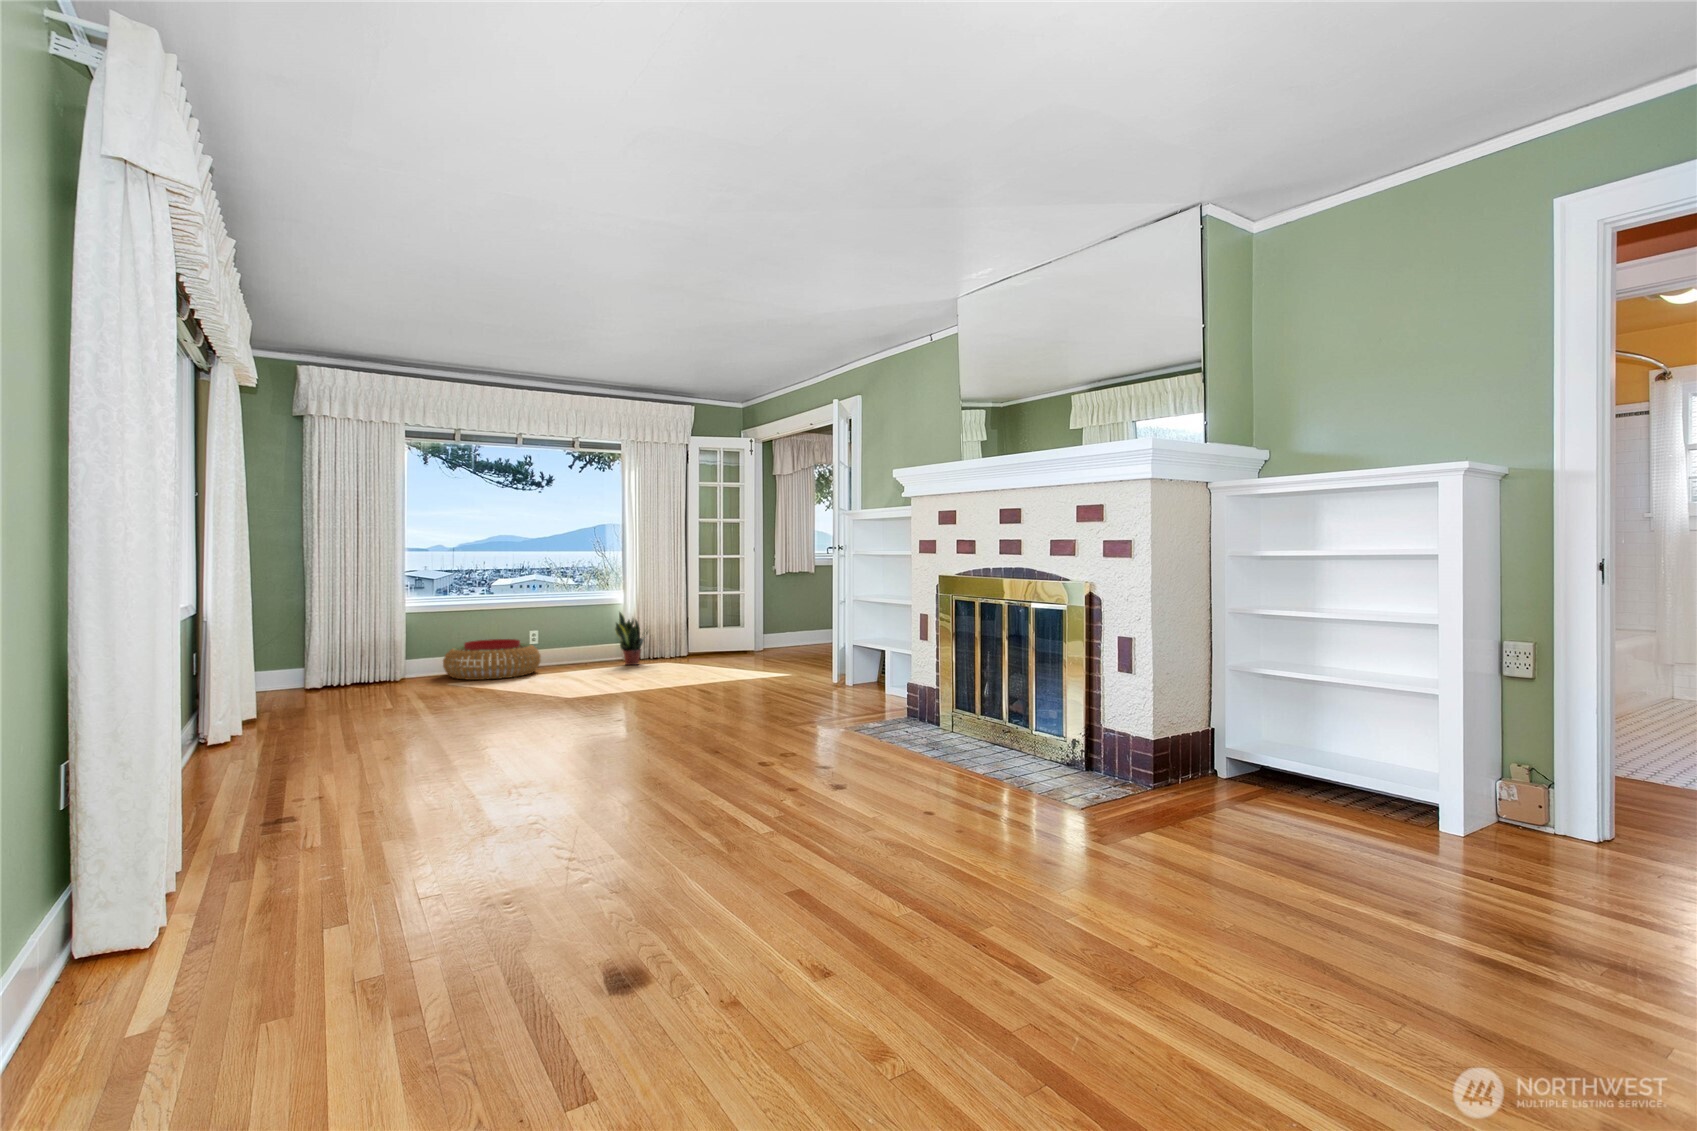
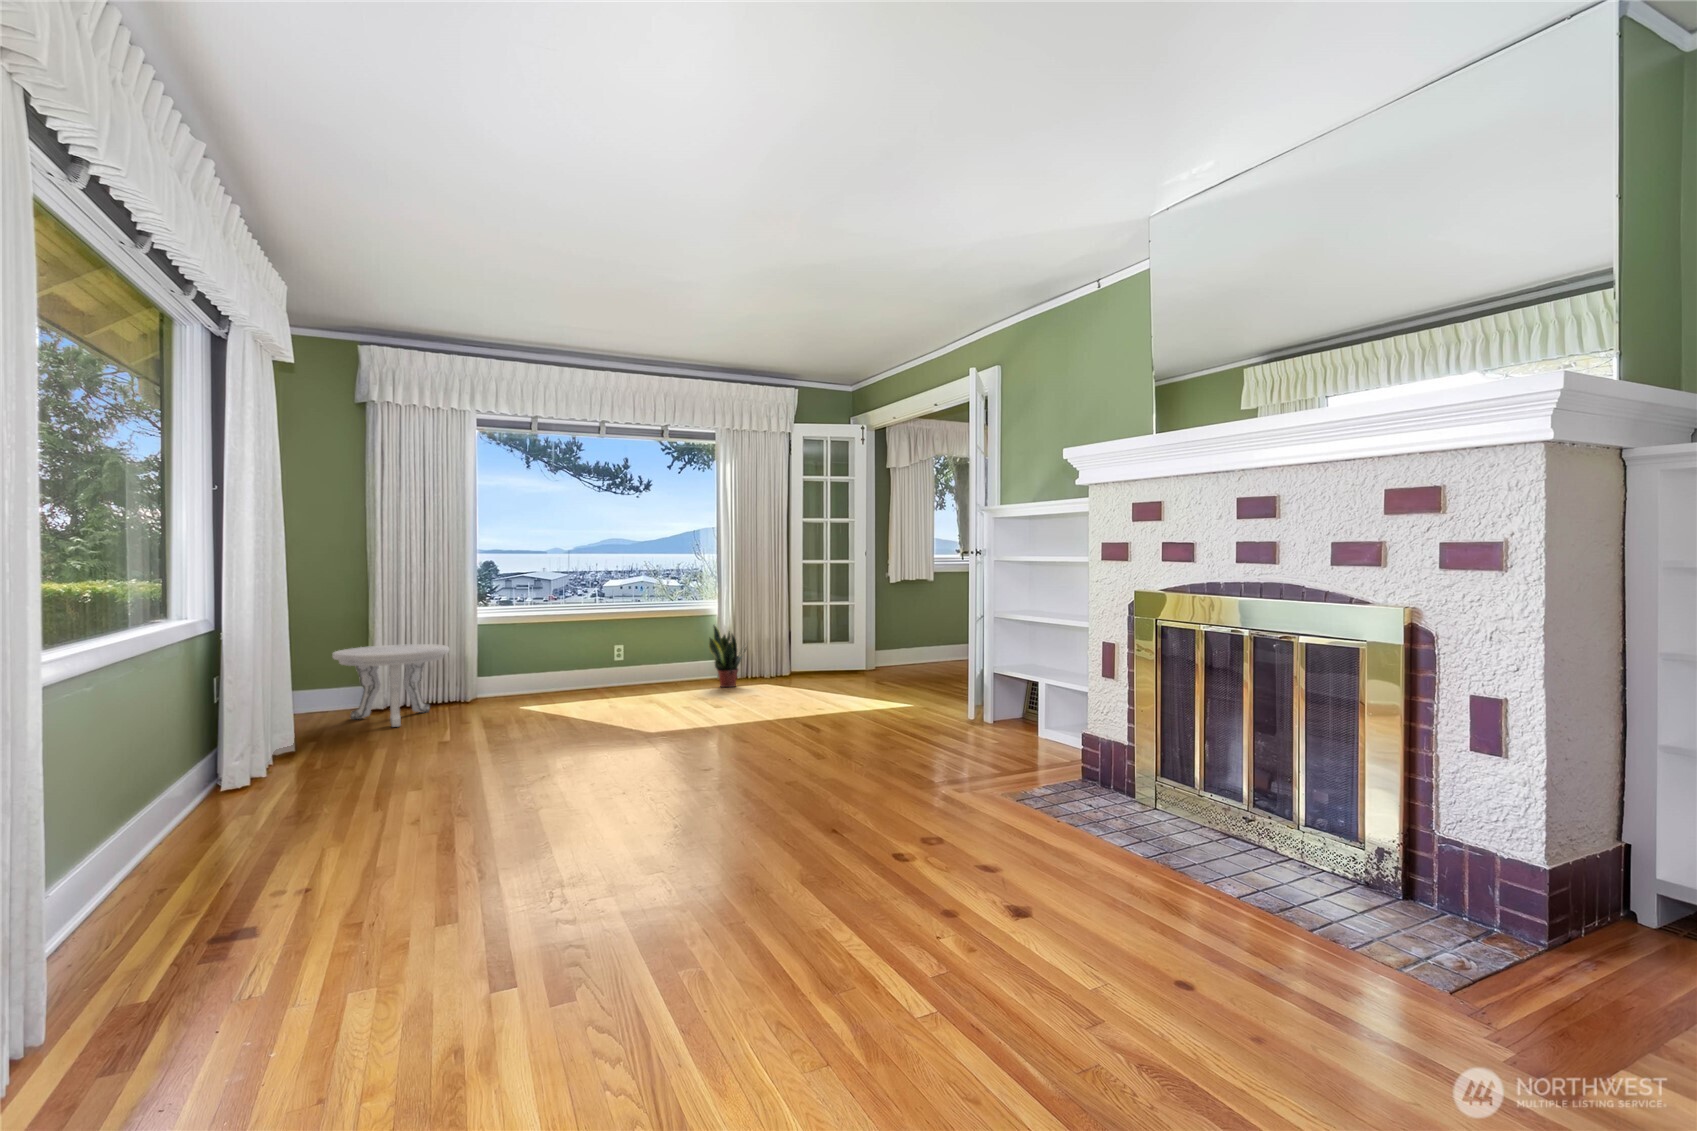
side table: none [282,629,387,699] -> present [332,644,449,727]
pouf: present [443,639,541,680] -> none [516,656,625,704]

